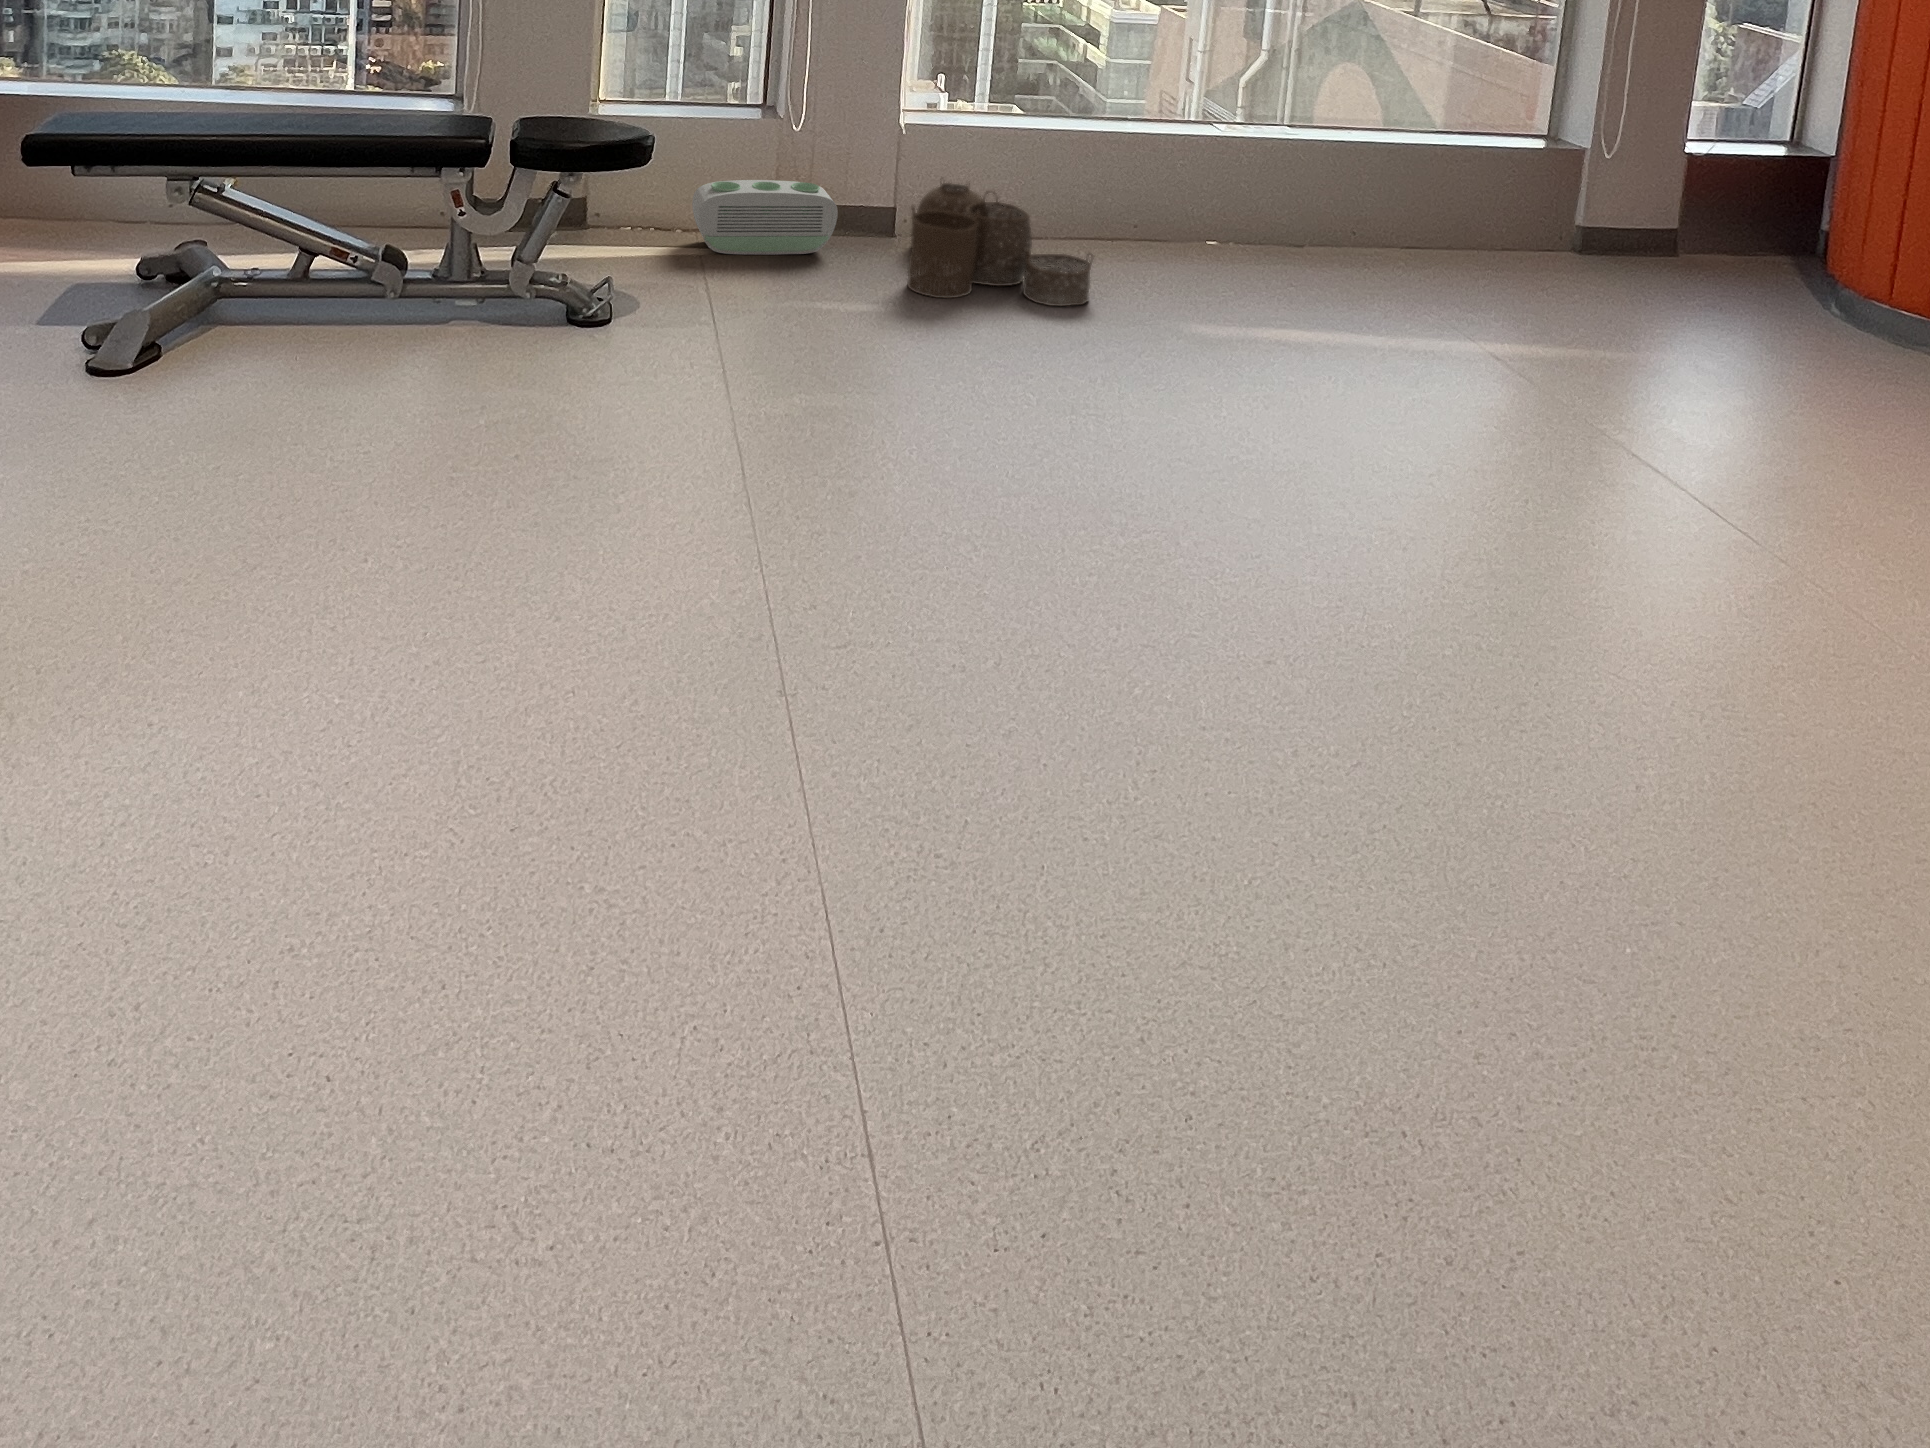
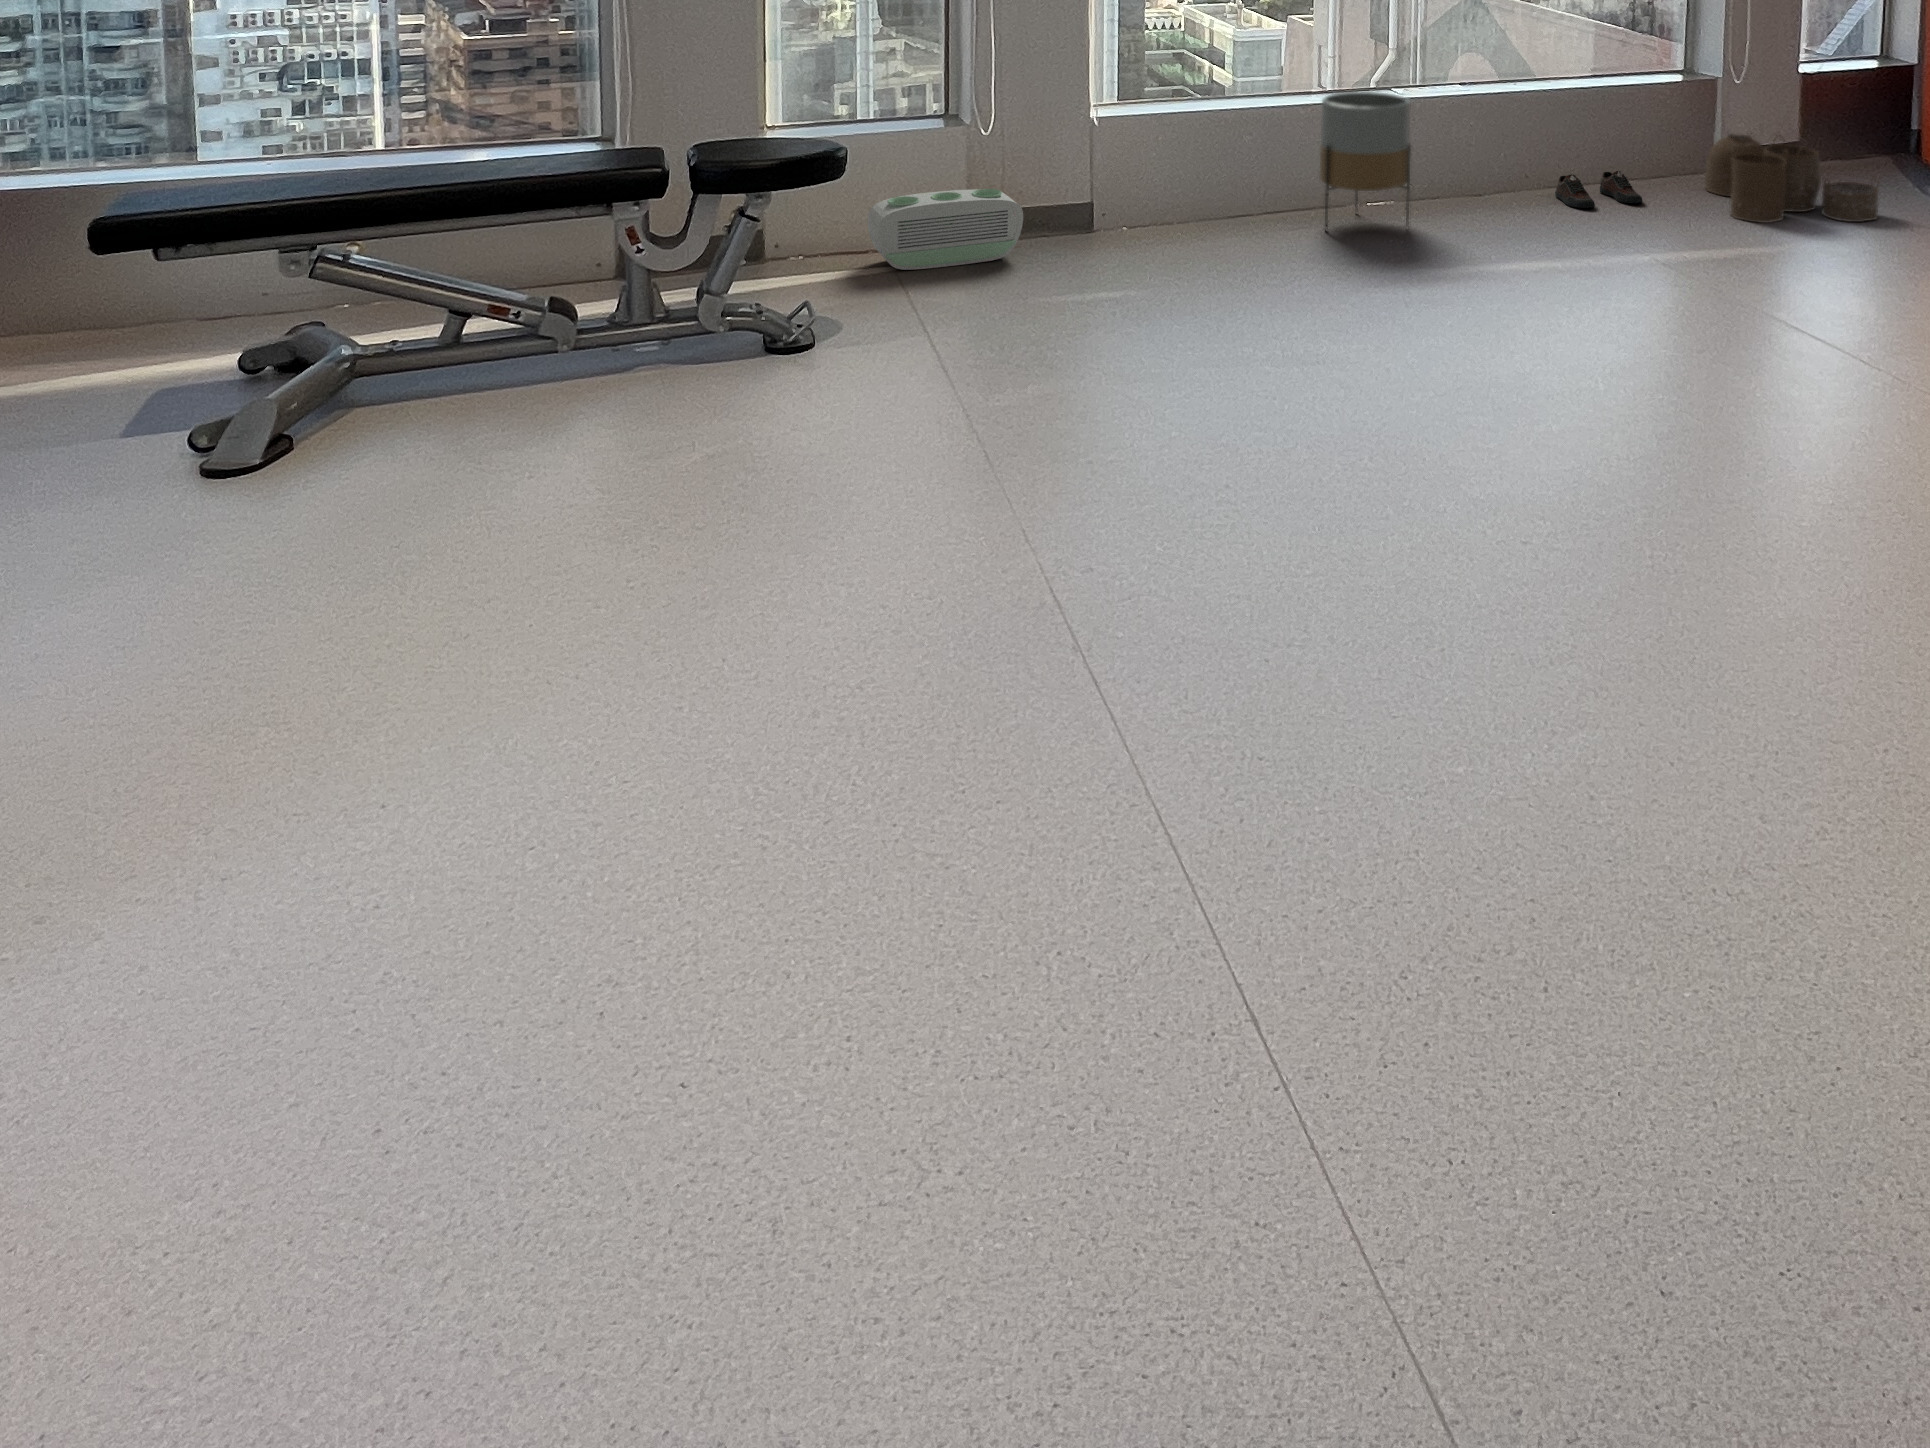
planter: none [1140,121,1241,272] -> present [1320,92,1411,230]
woven basket: present [908,183,1092,306] -> present [1705,134,1878,223]
shoe: none [1397,232,1494,272] -> present [1555,171,1642,208]

